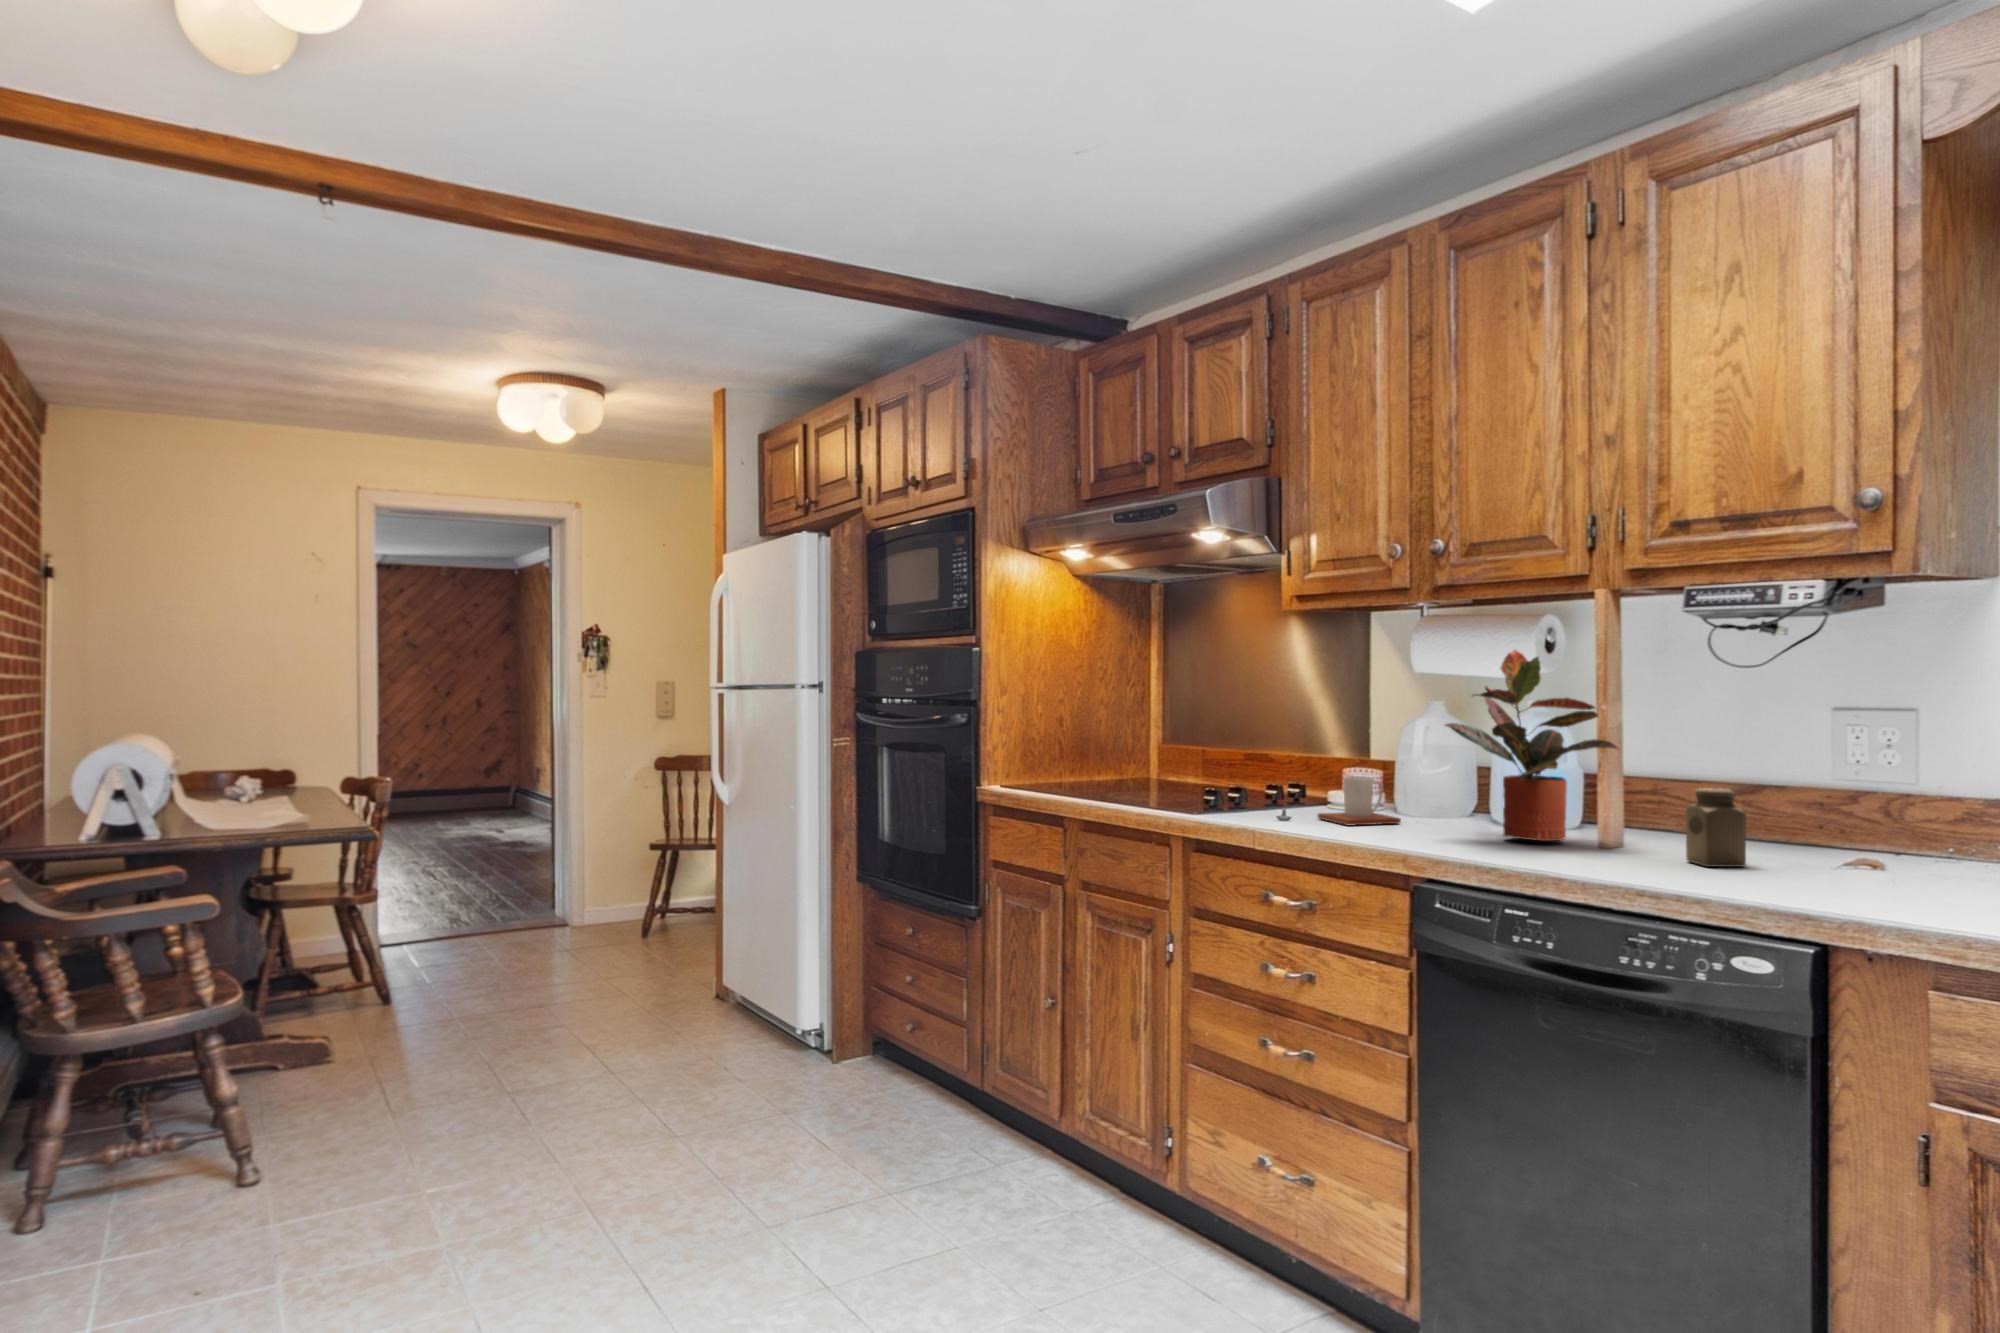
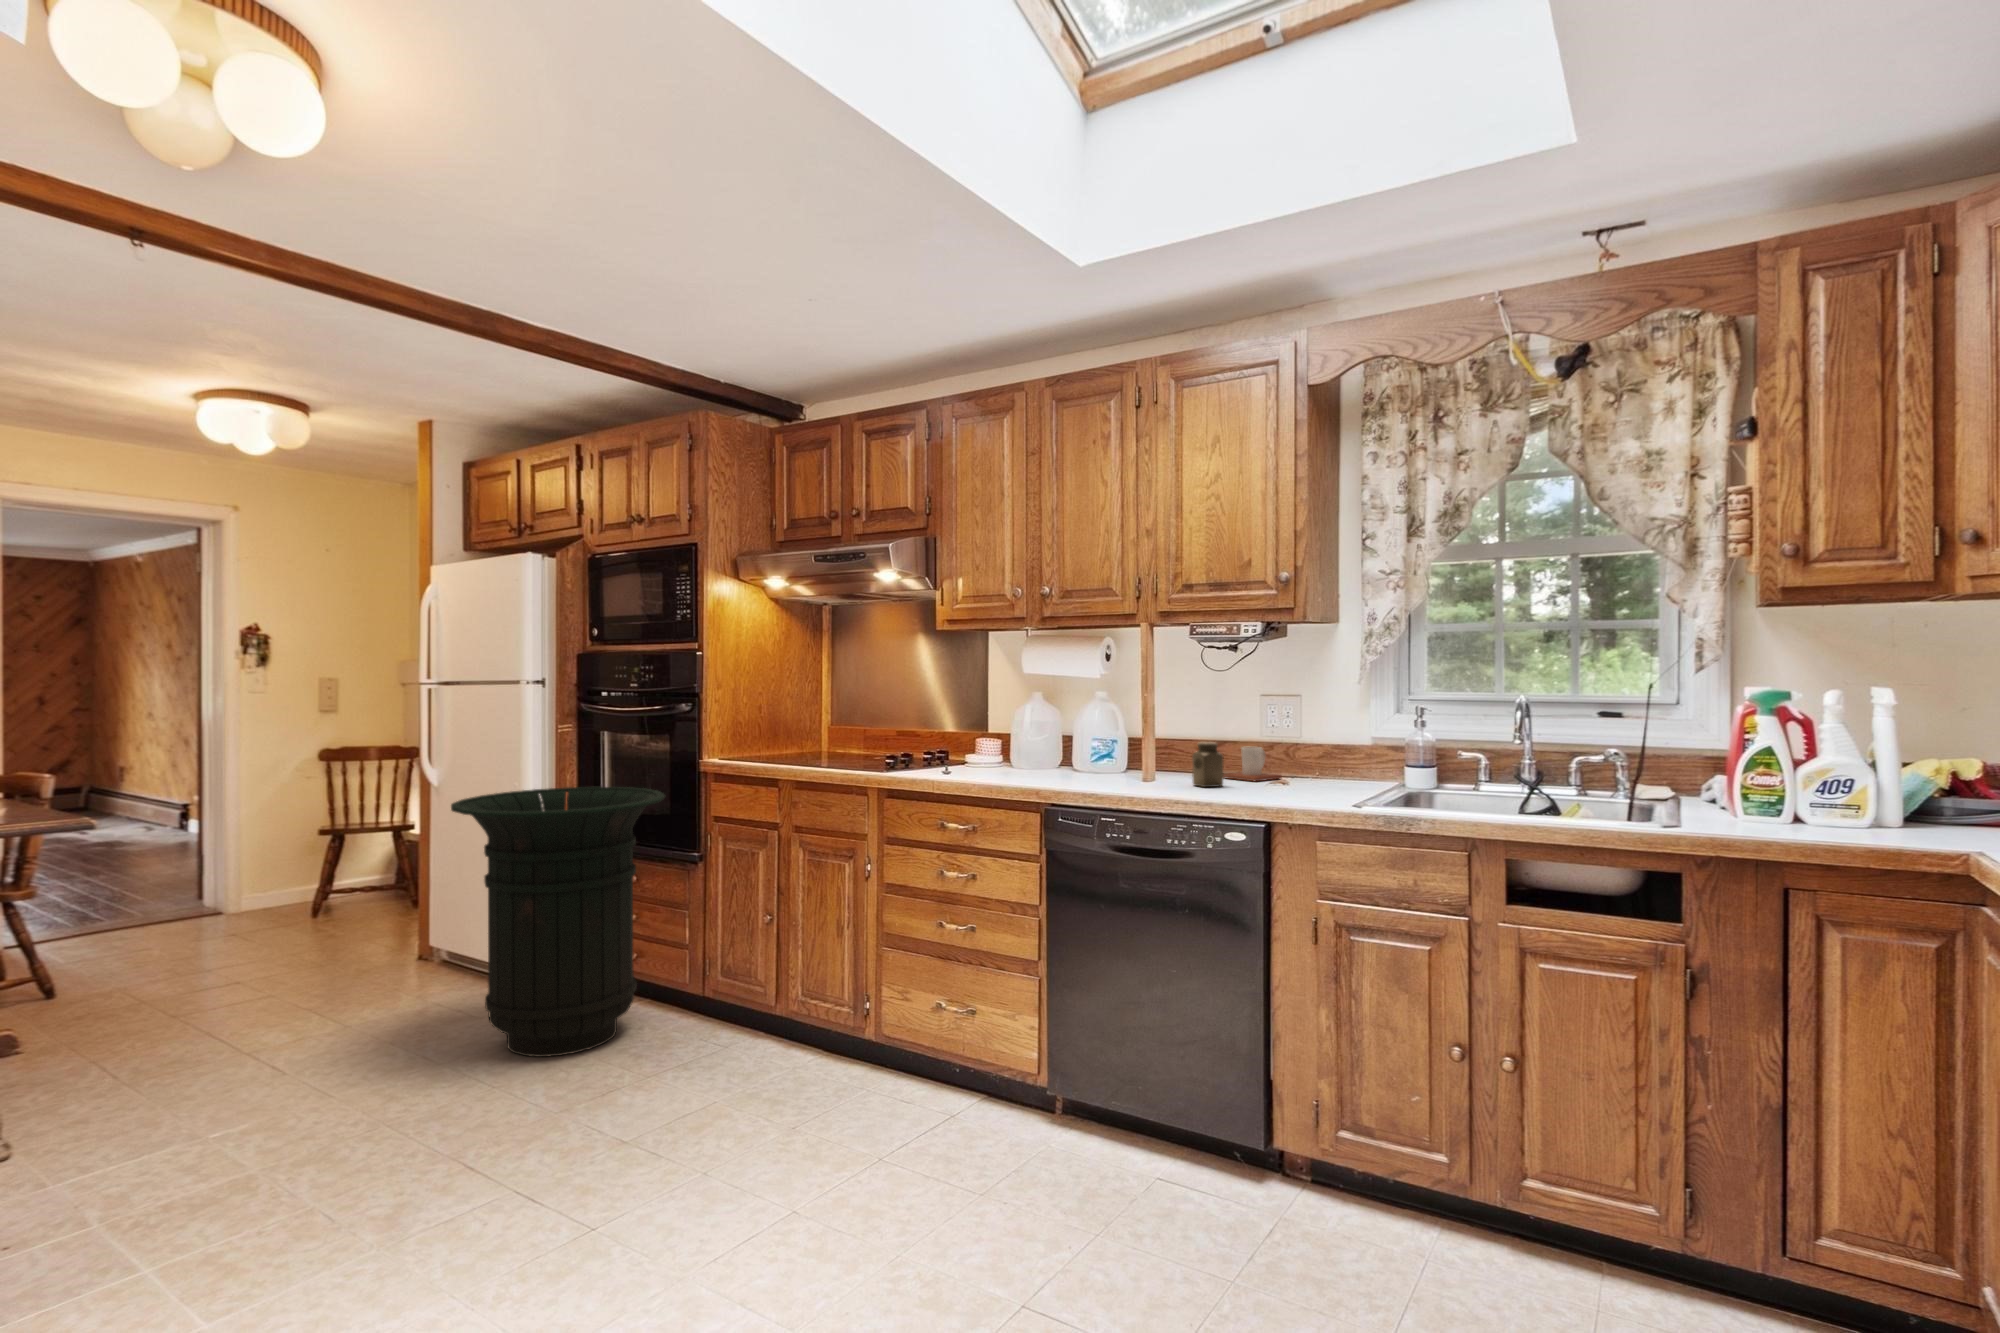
potted plant: present [1445,650,1619,842] -> none [1055,659,1156,779]
mug: present [1318,776,1401,825] -> present [1223,747,1282,781]
trash can: none [688,812,934,1146] -> present [451,787,665,1057]

